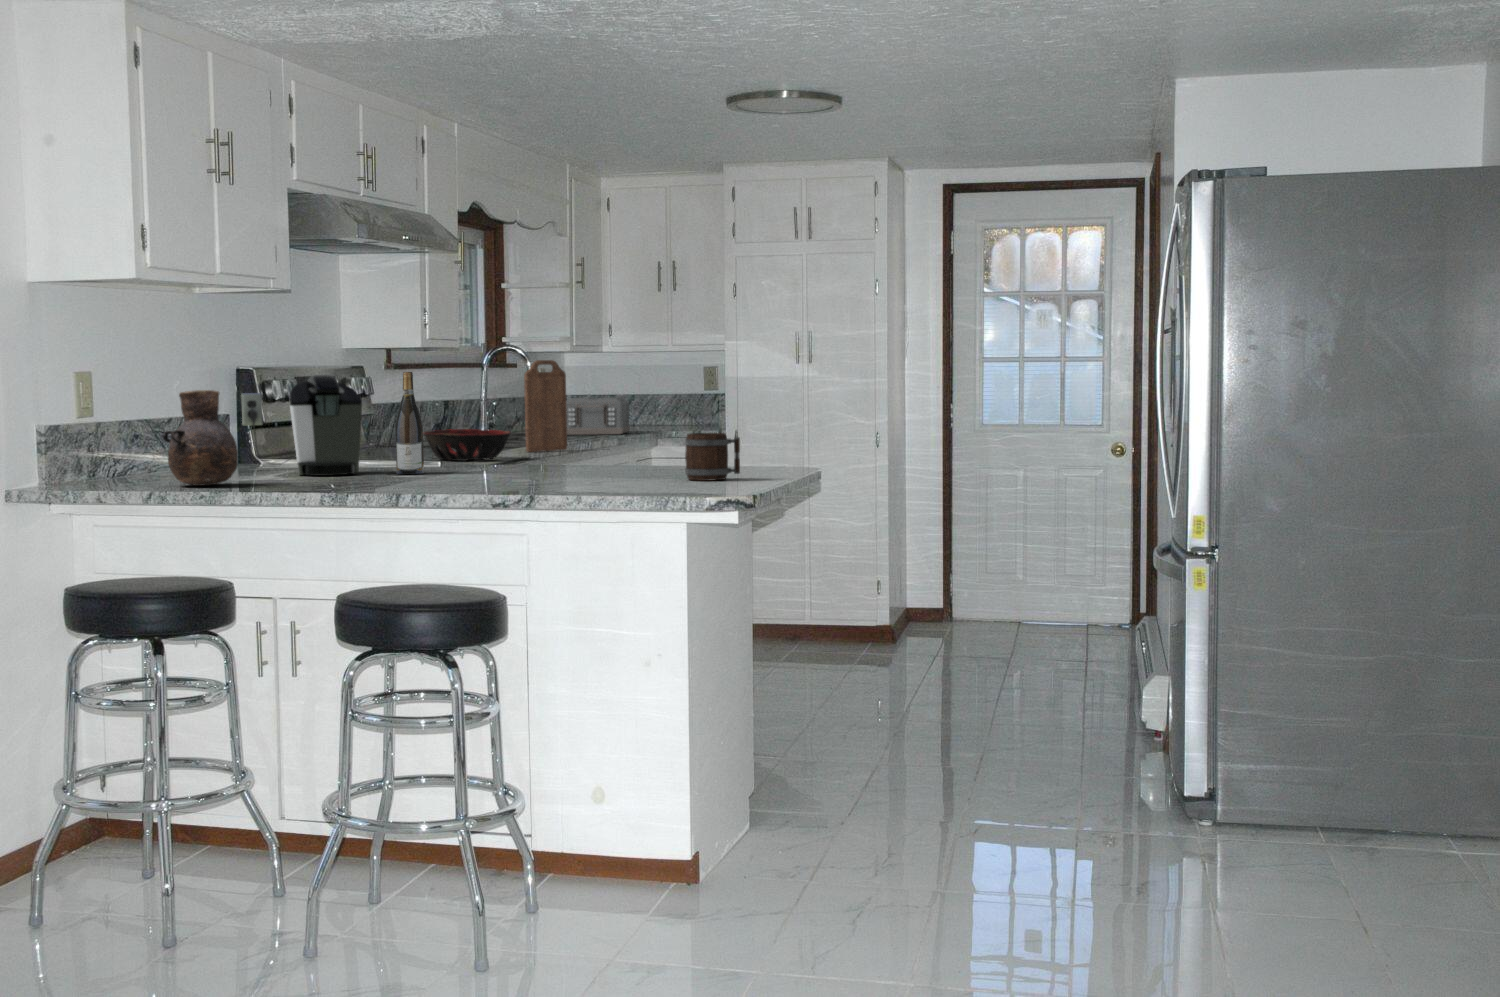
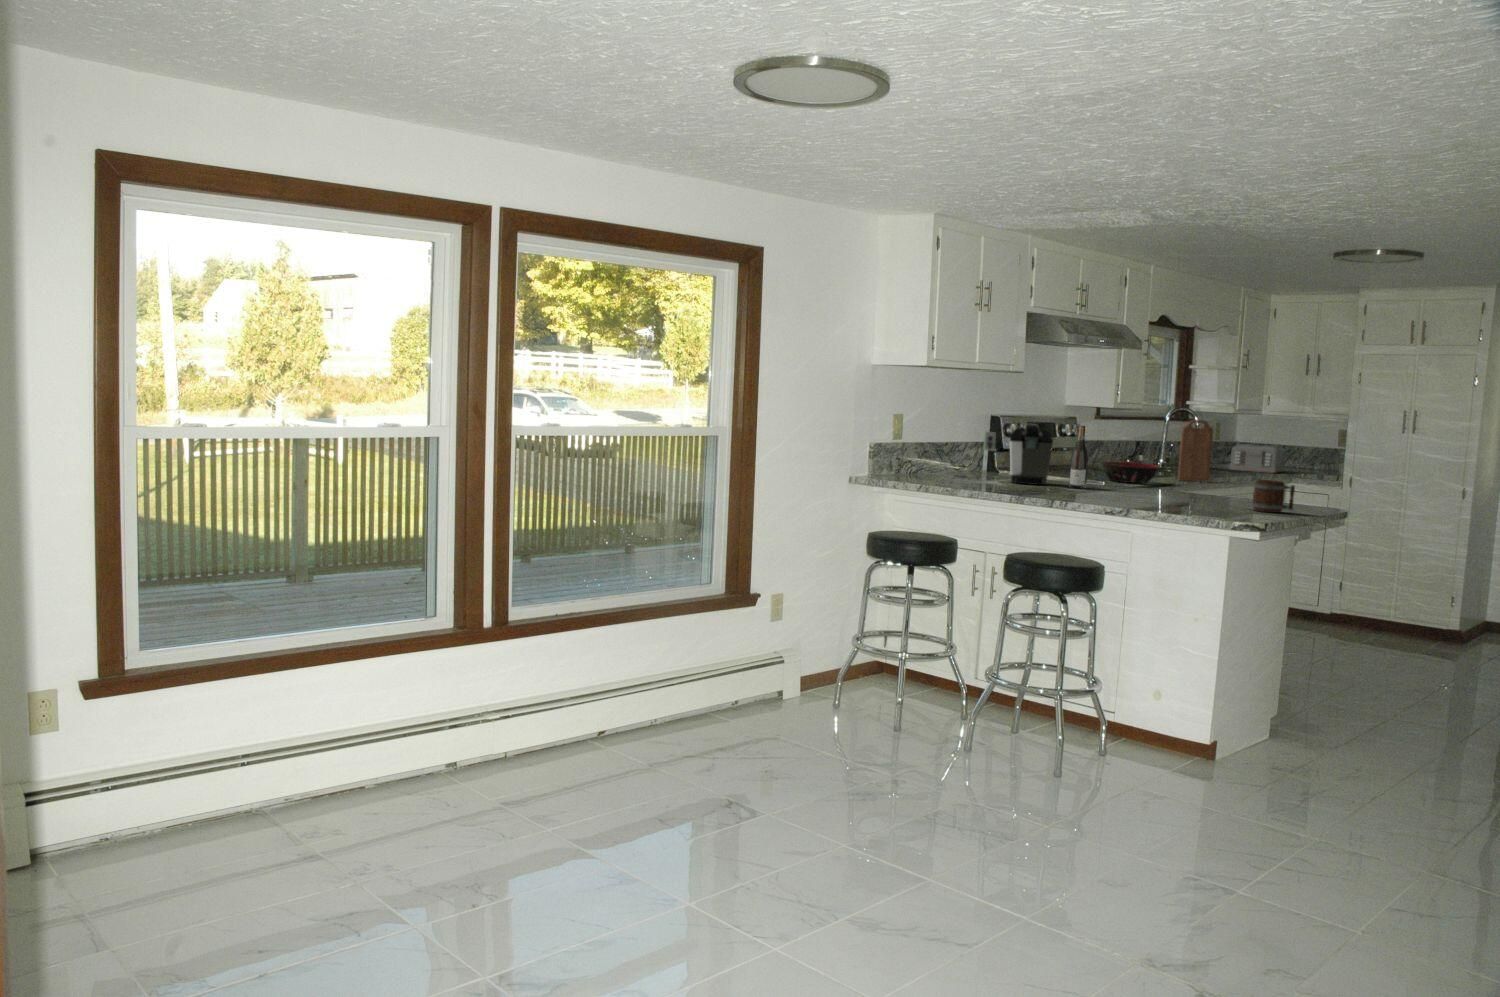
vase: present [163,390,238,486] -> none [933,430,972,484]

